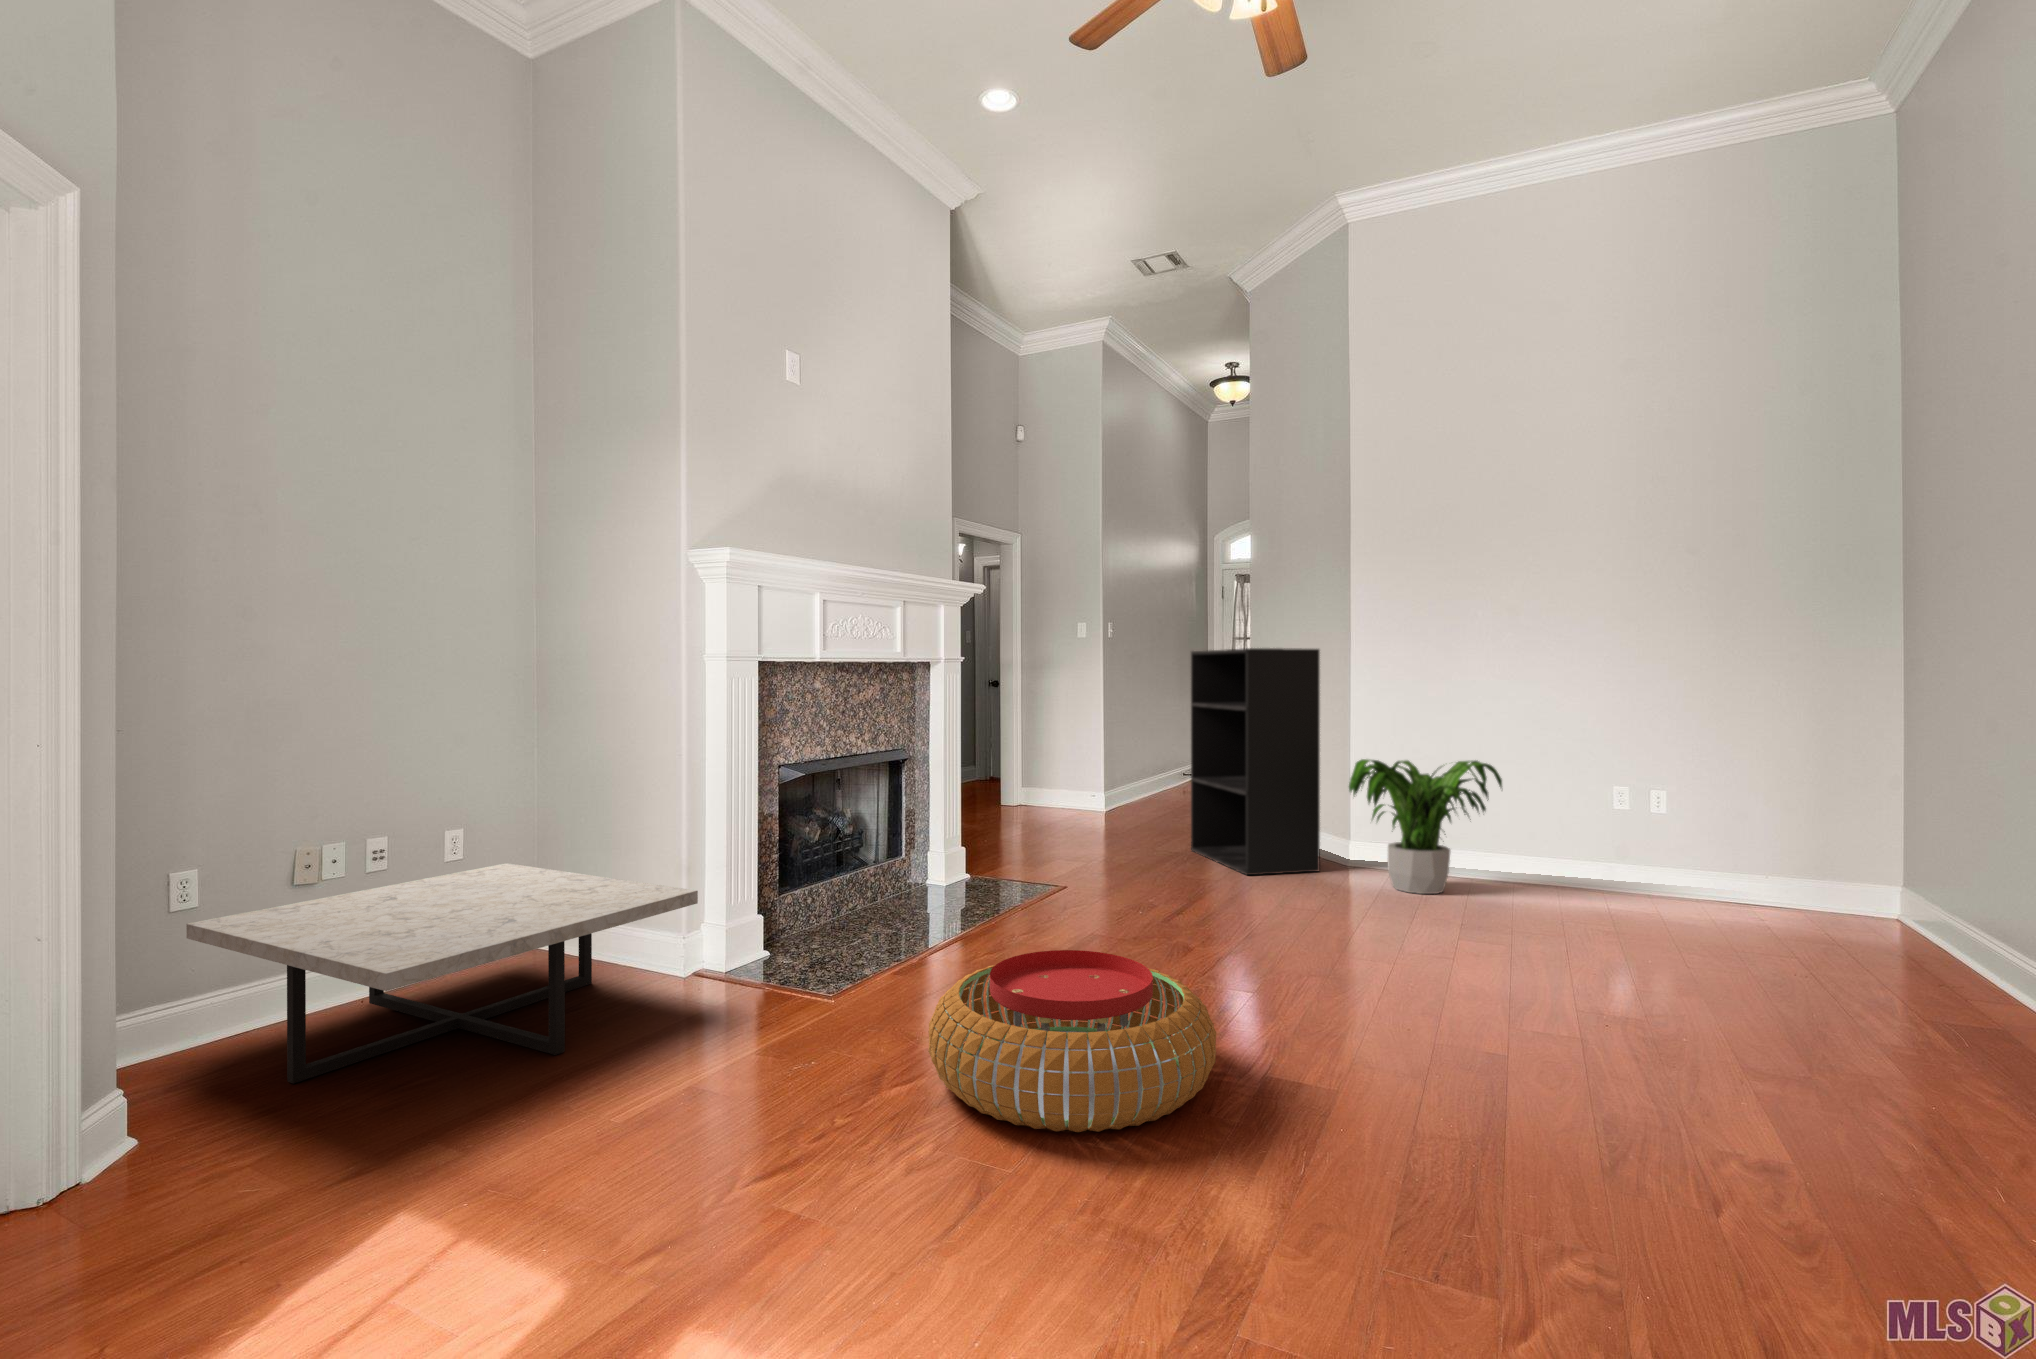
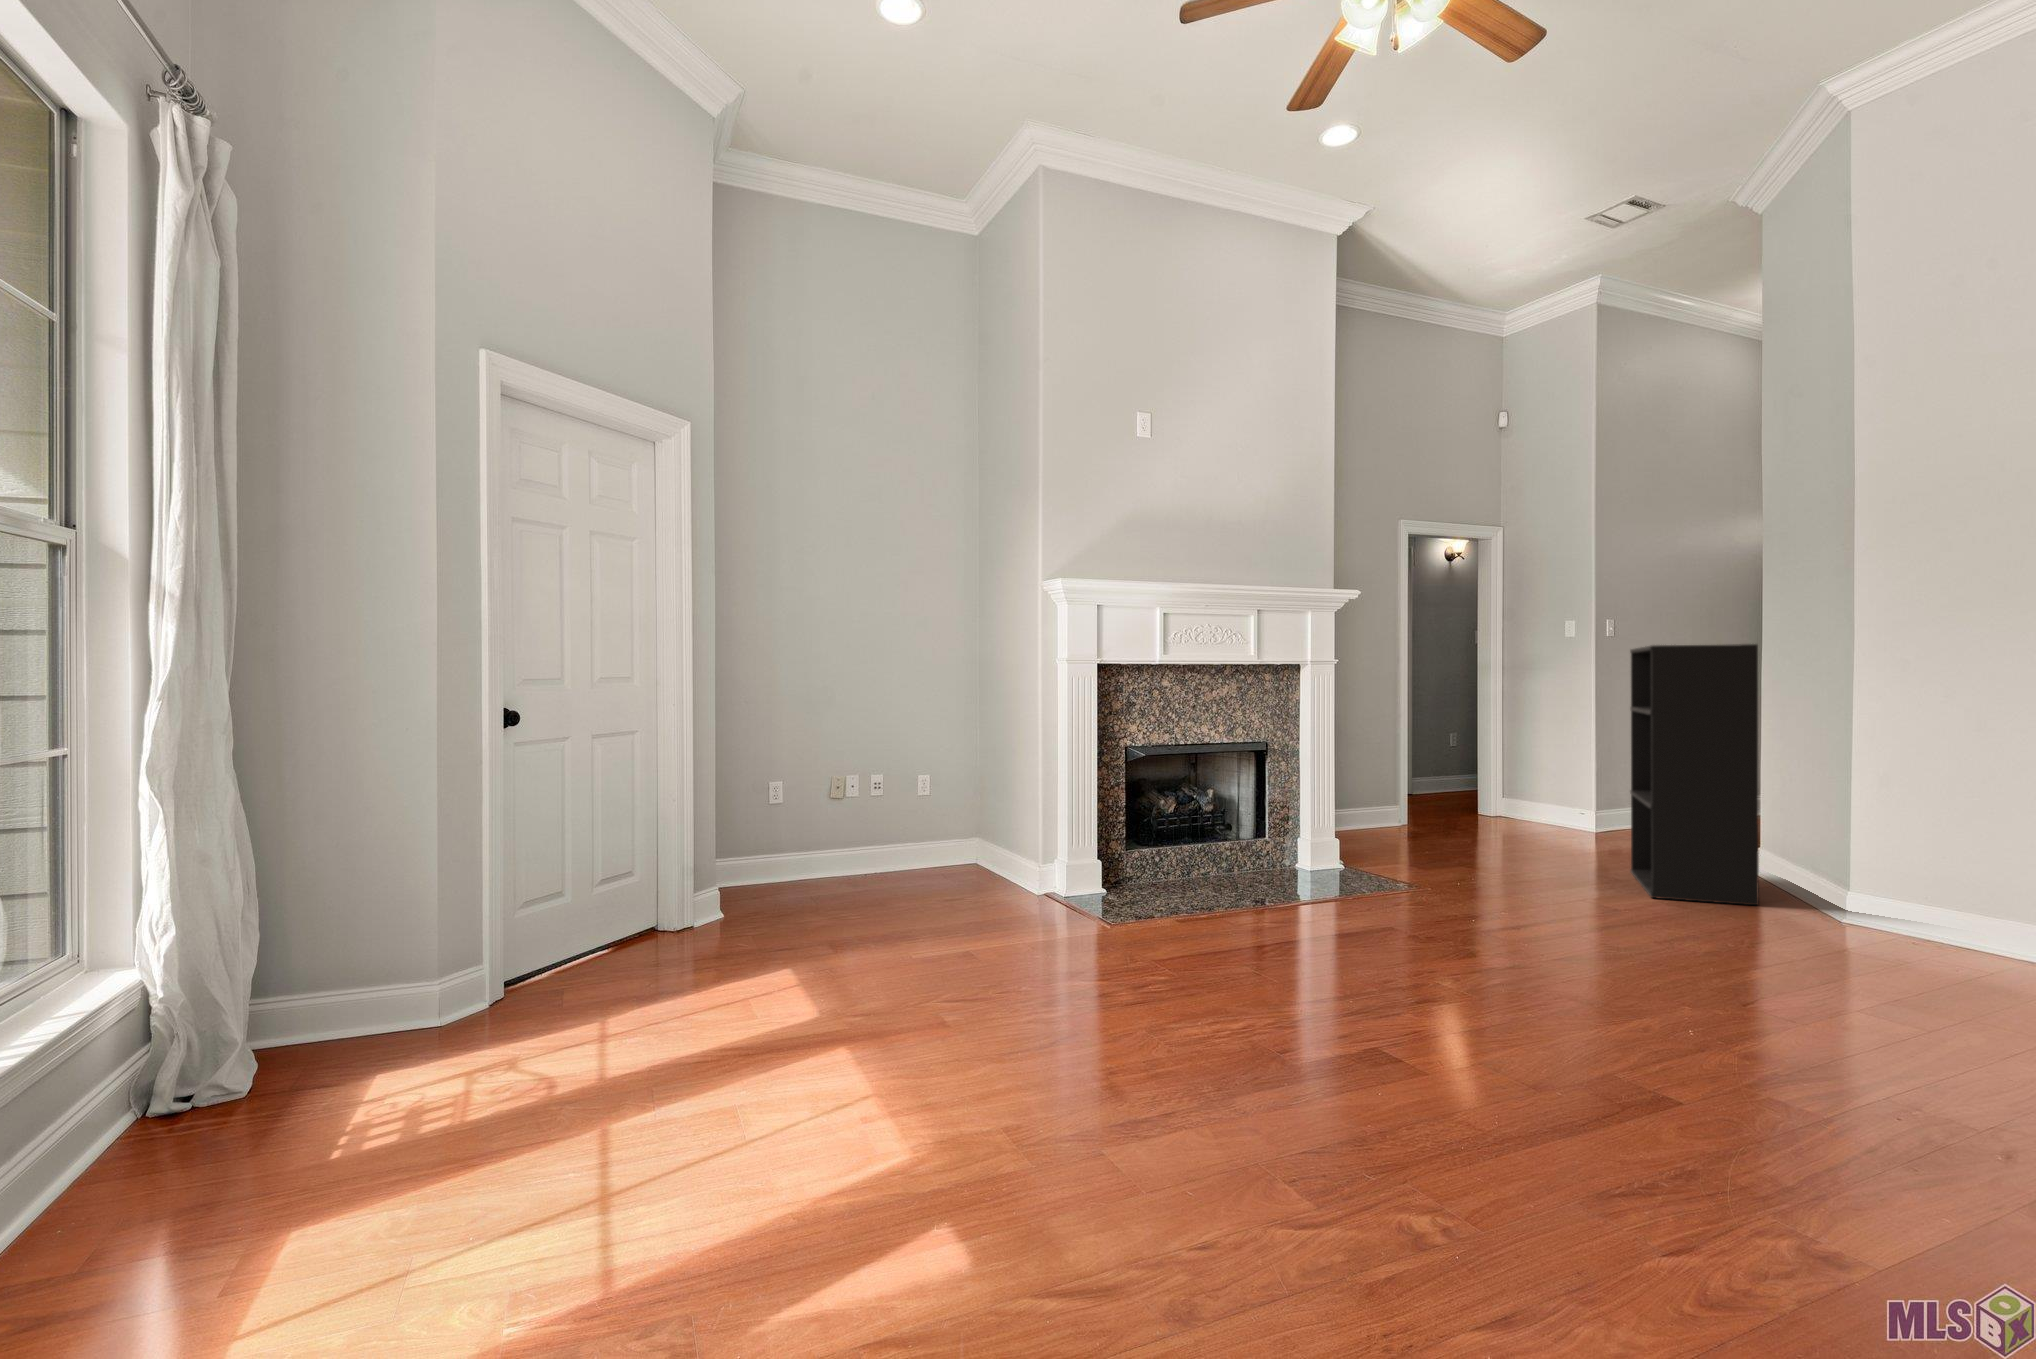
potted plant: present [1349,759,1502,894] -> none [1747,772,1997,941]
coffee table: present [186,863,698,1084] -> none [764,806,1027,919]
pouf: present [928,950,1216,1132] -> none [1099,890,1324,1010]

